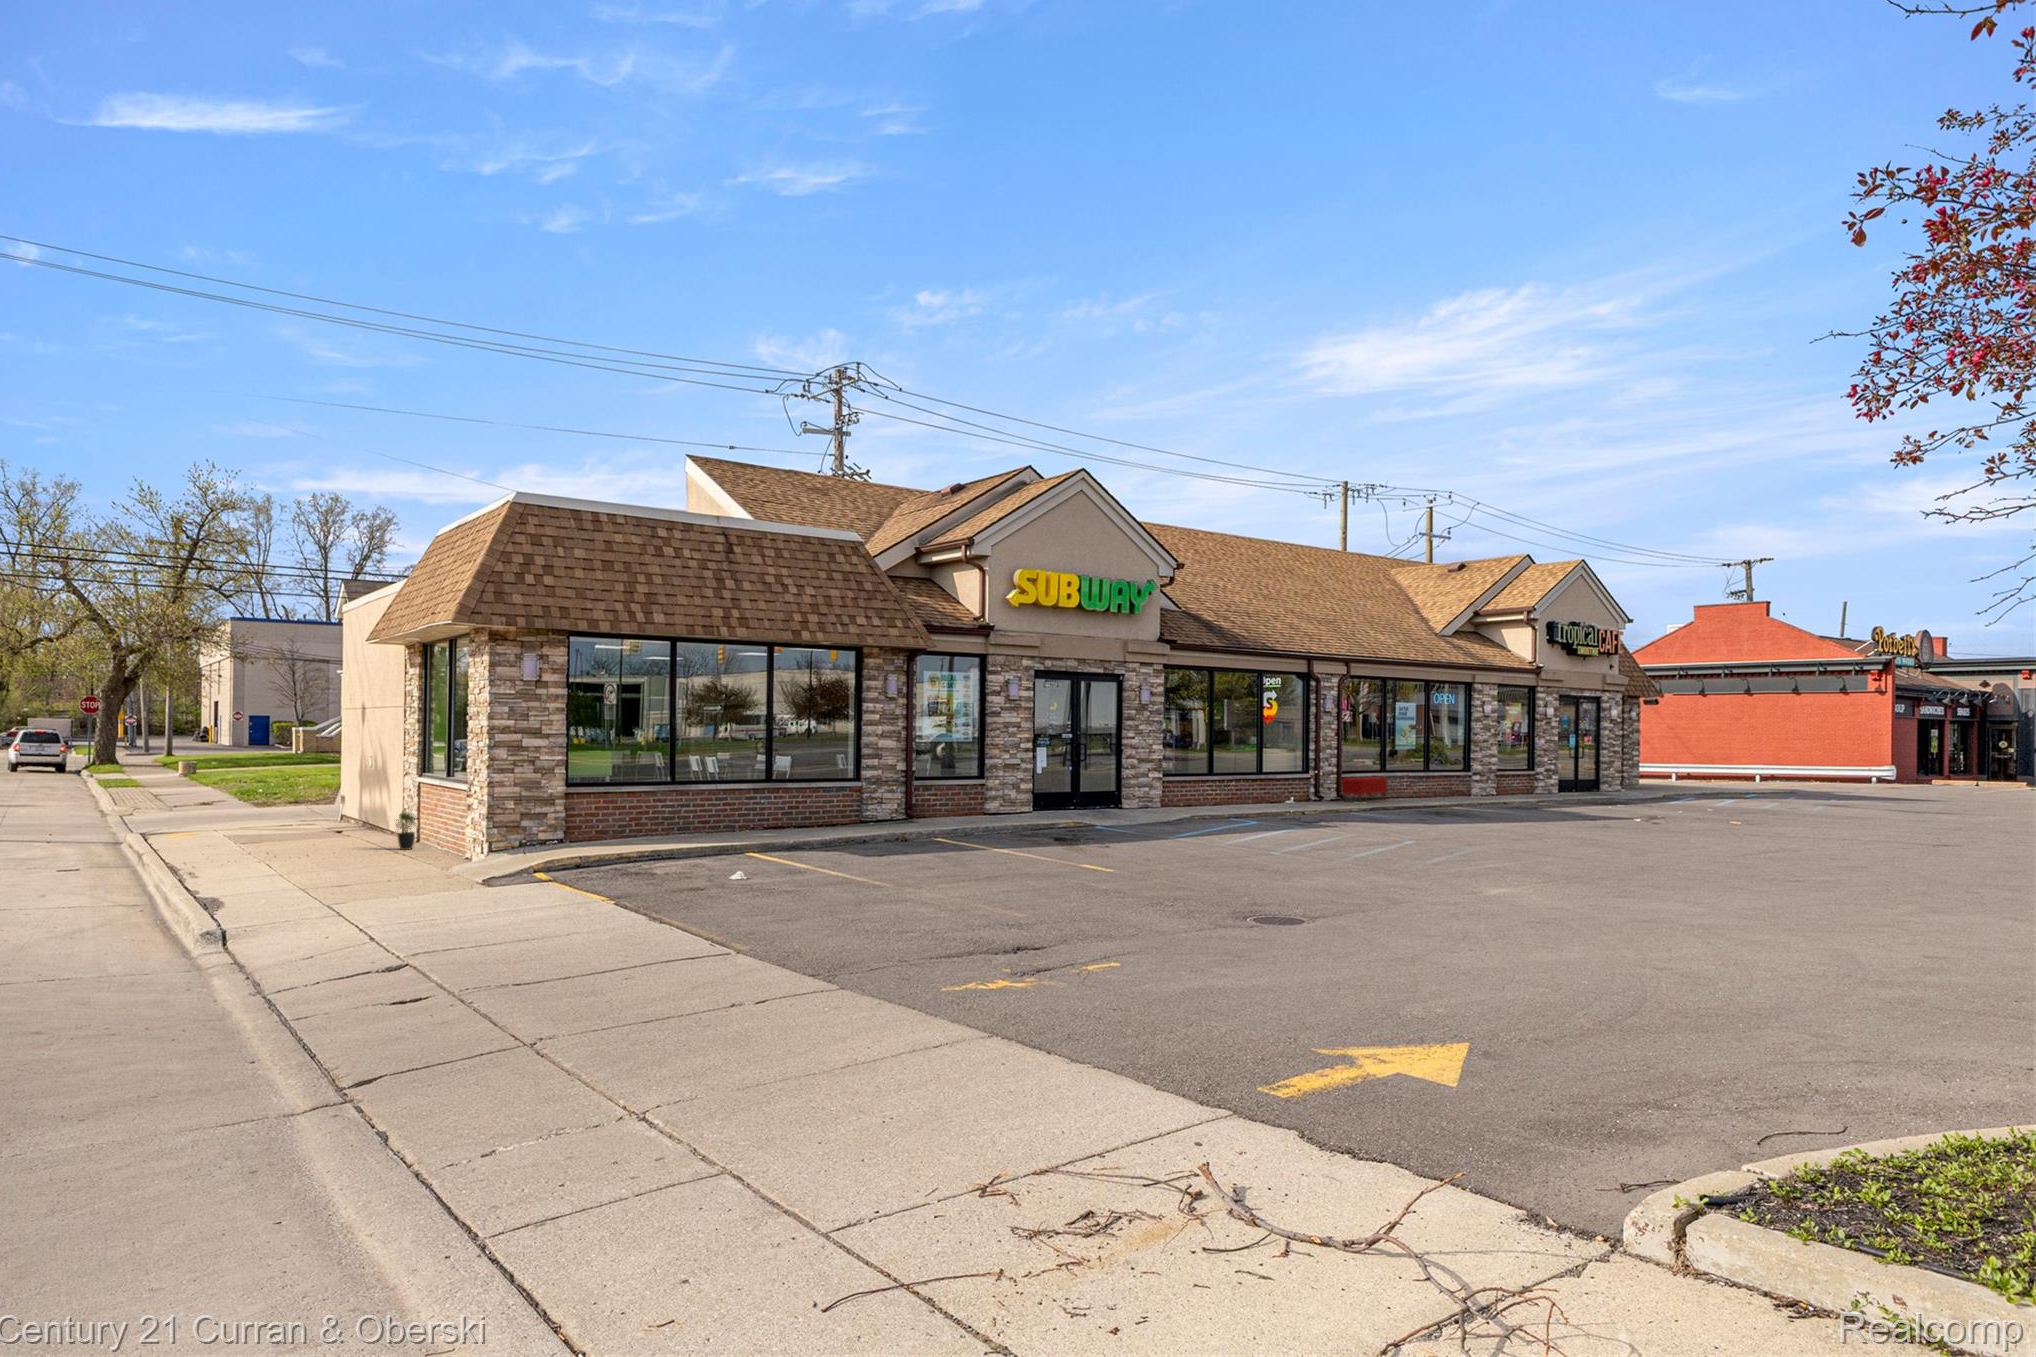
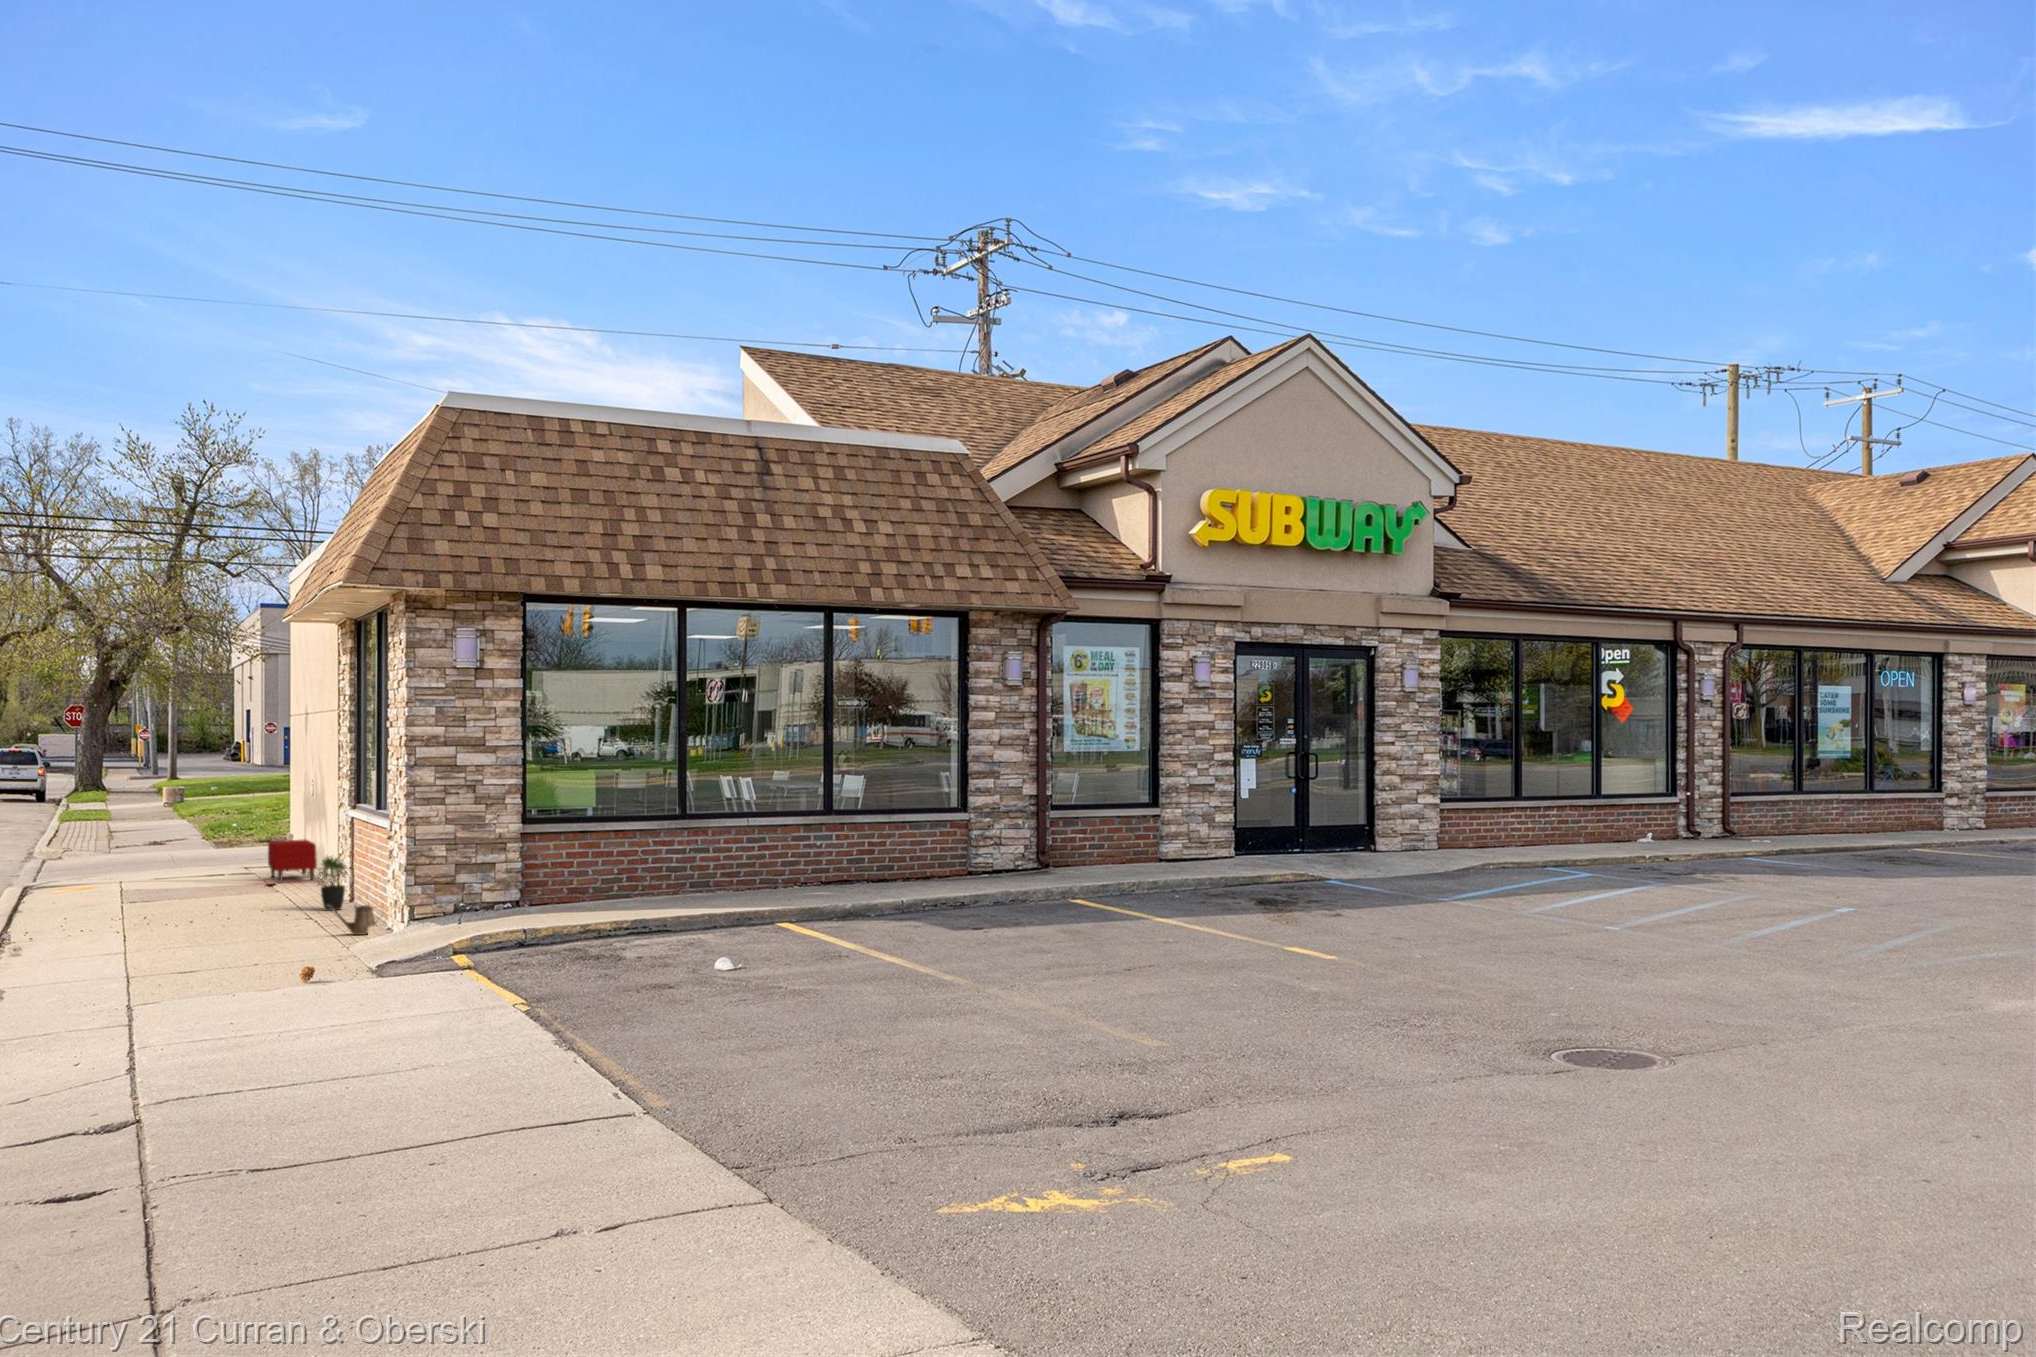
bench: present [1342,777,1387,801] -> present [268,840,317,883]
watering can: none [419,843,459,865] -> present [326,905,378,935]

